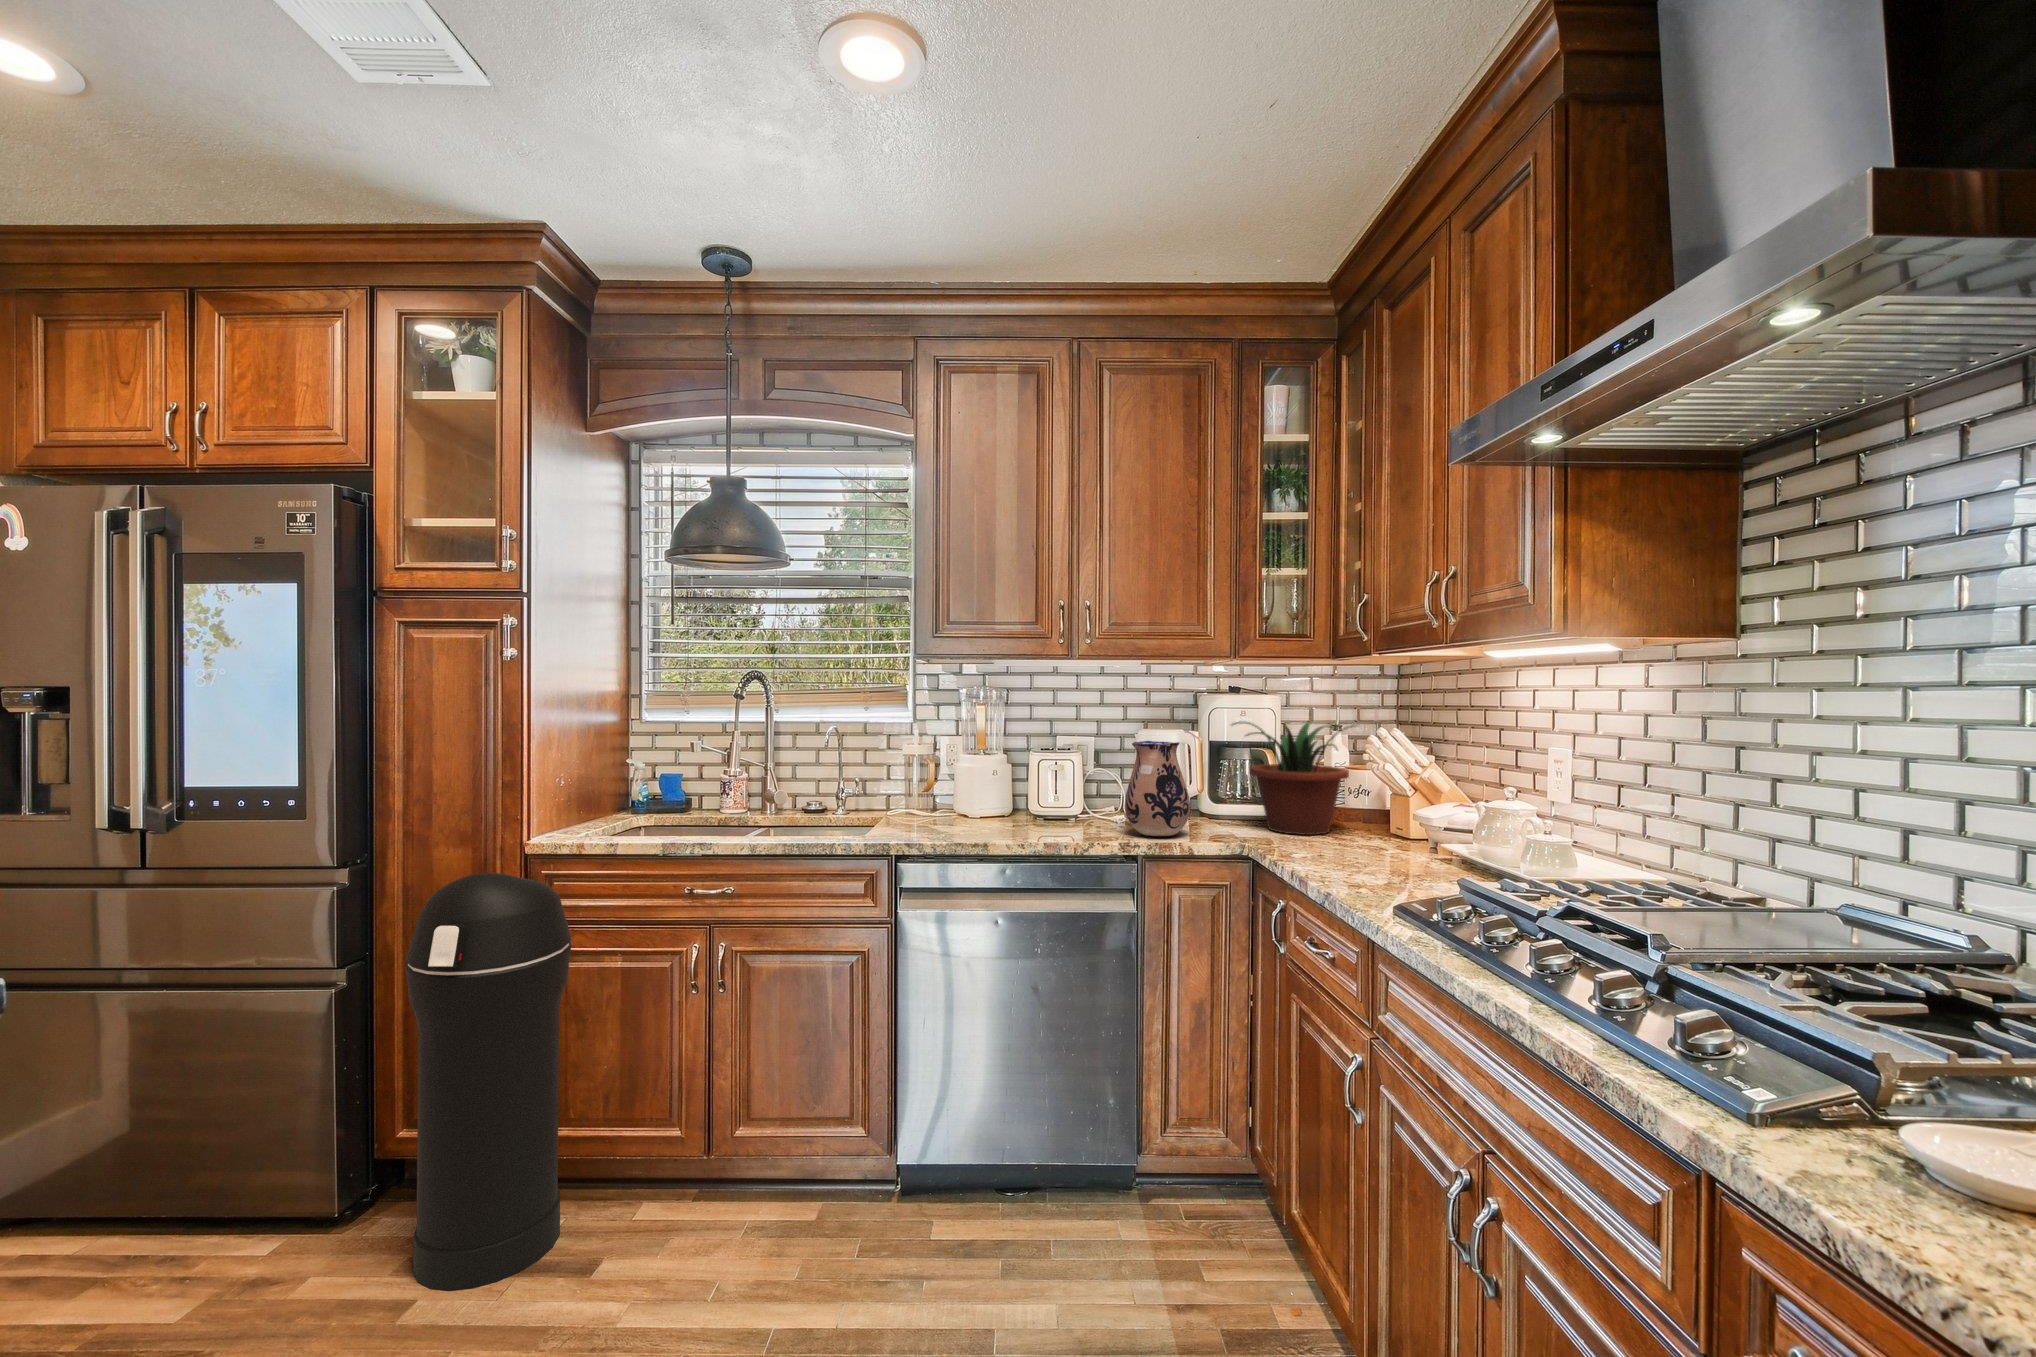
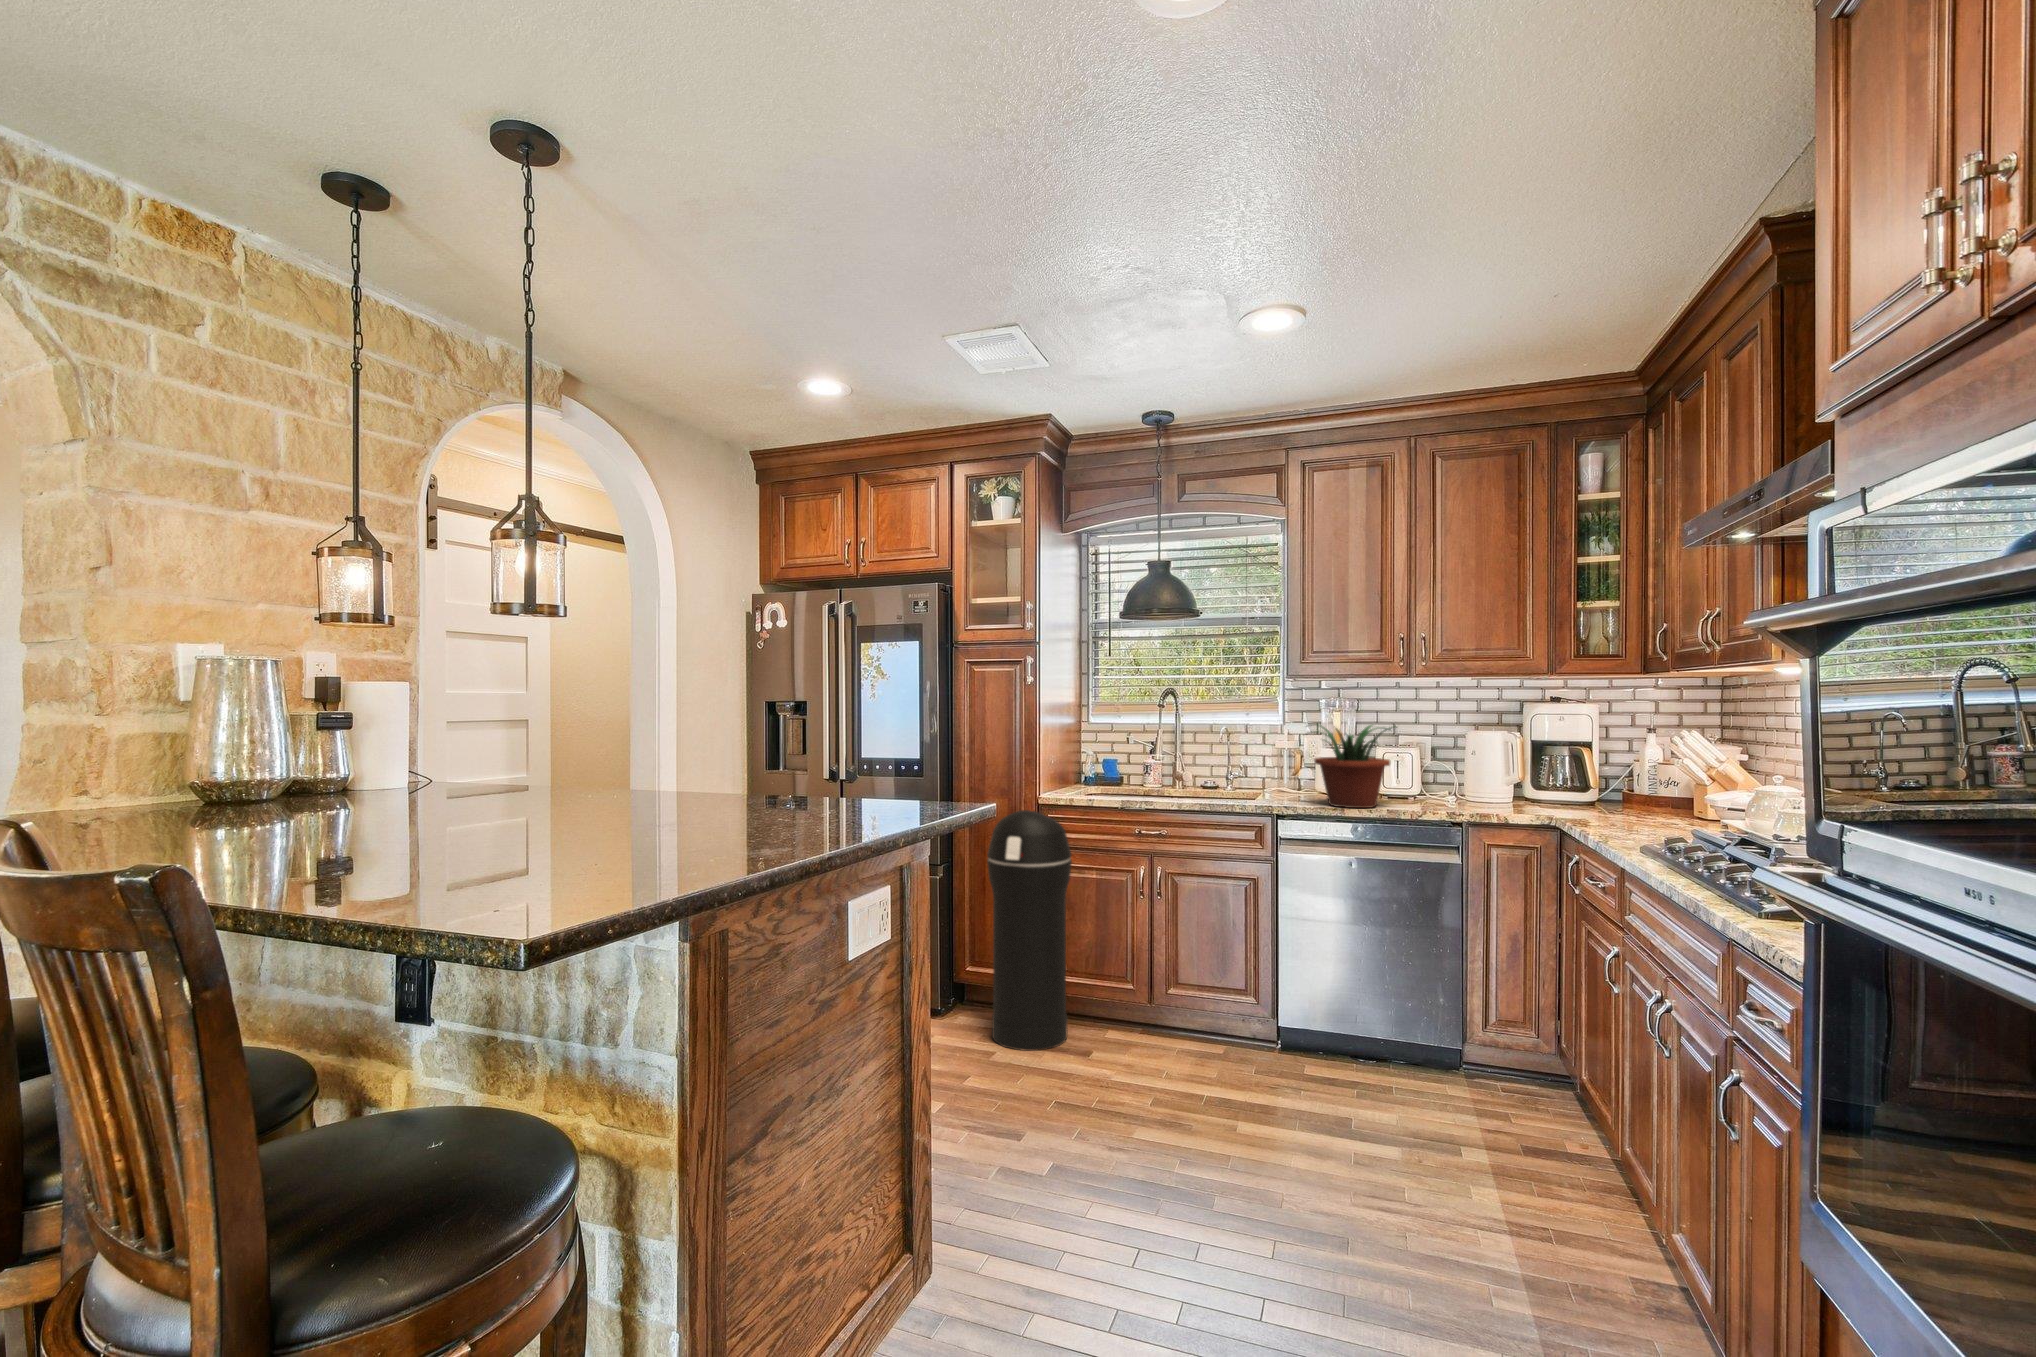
potted plant: present [1232,722,1356,835] -> present [1311,725,1391,808]
ceramic pitcher: present [1125,741,1190,836] -> none [1452,739,1507,810]

